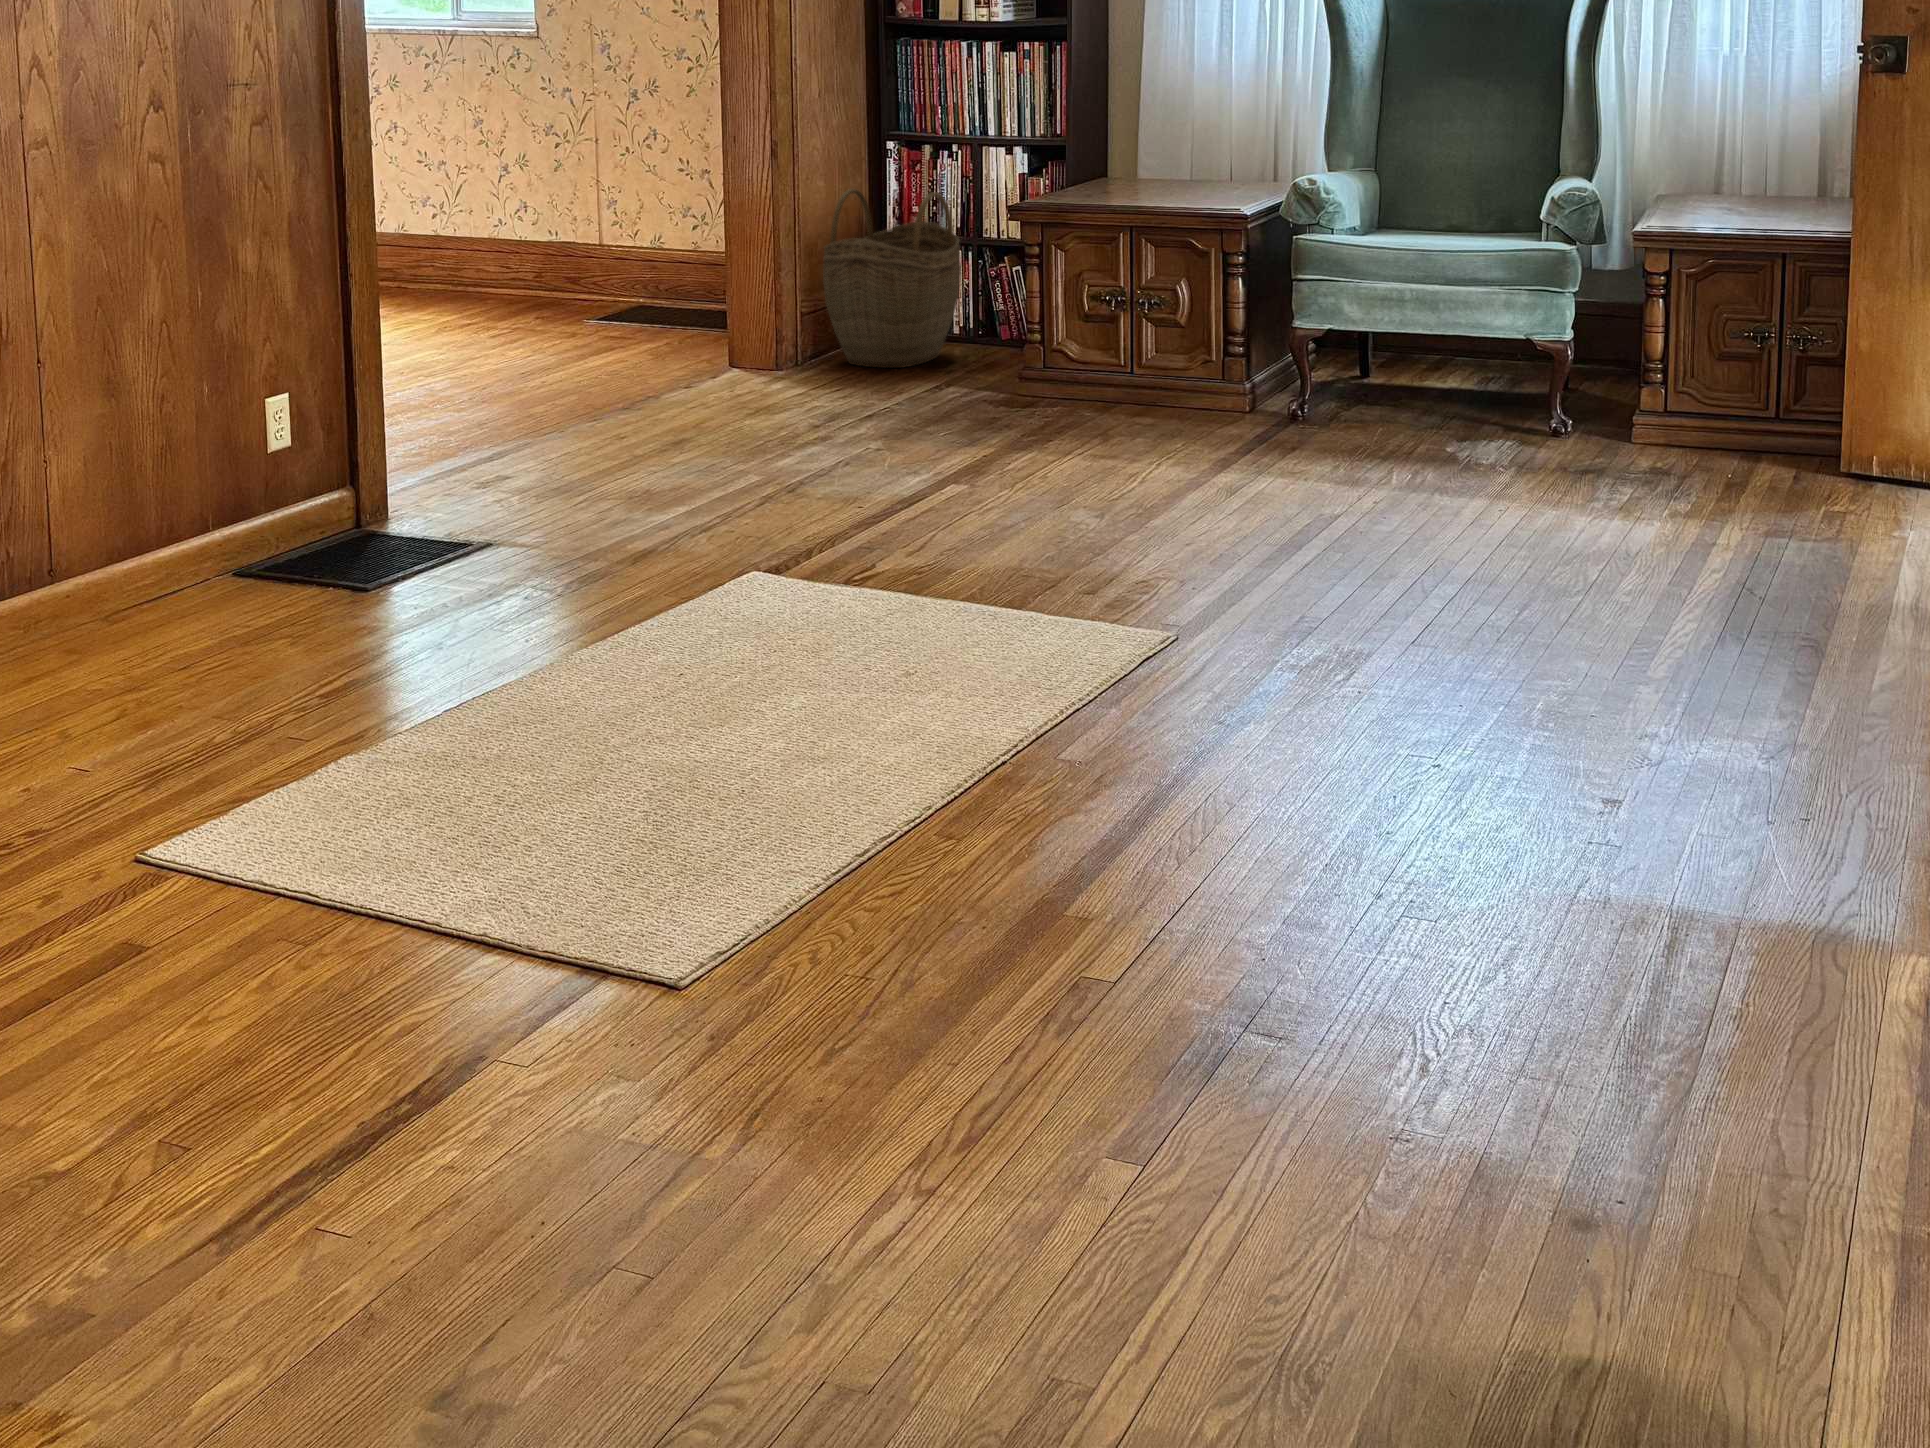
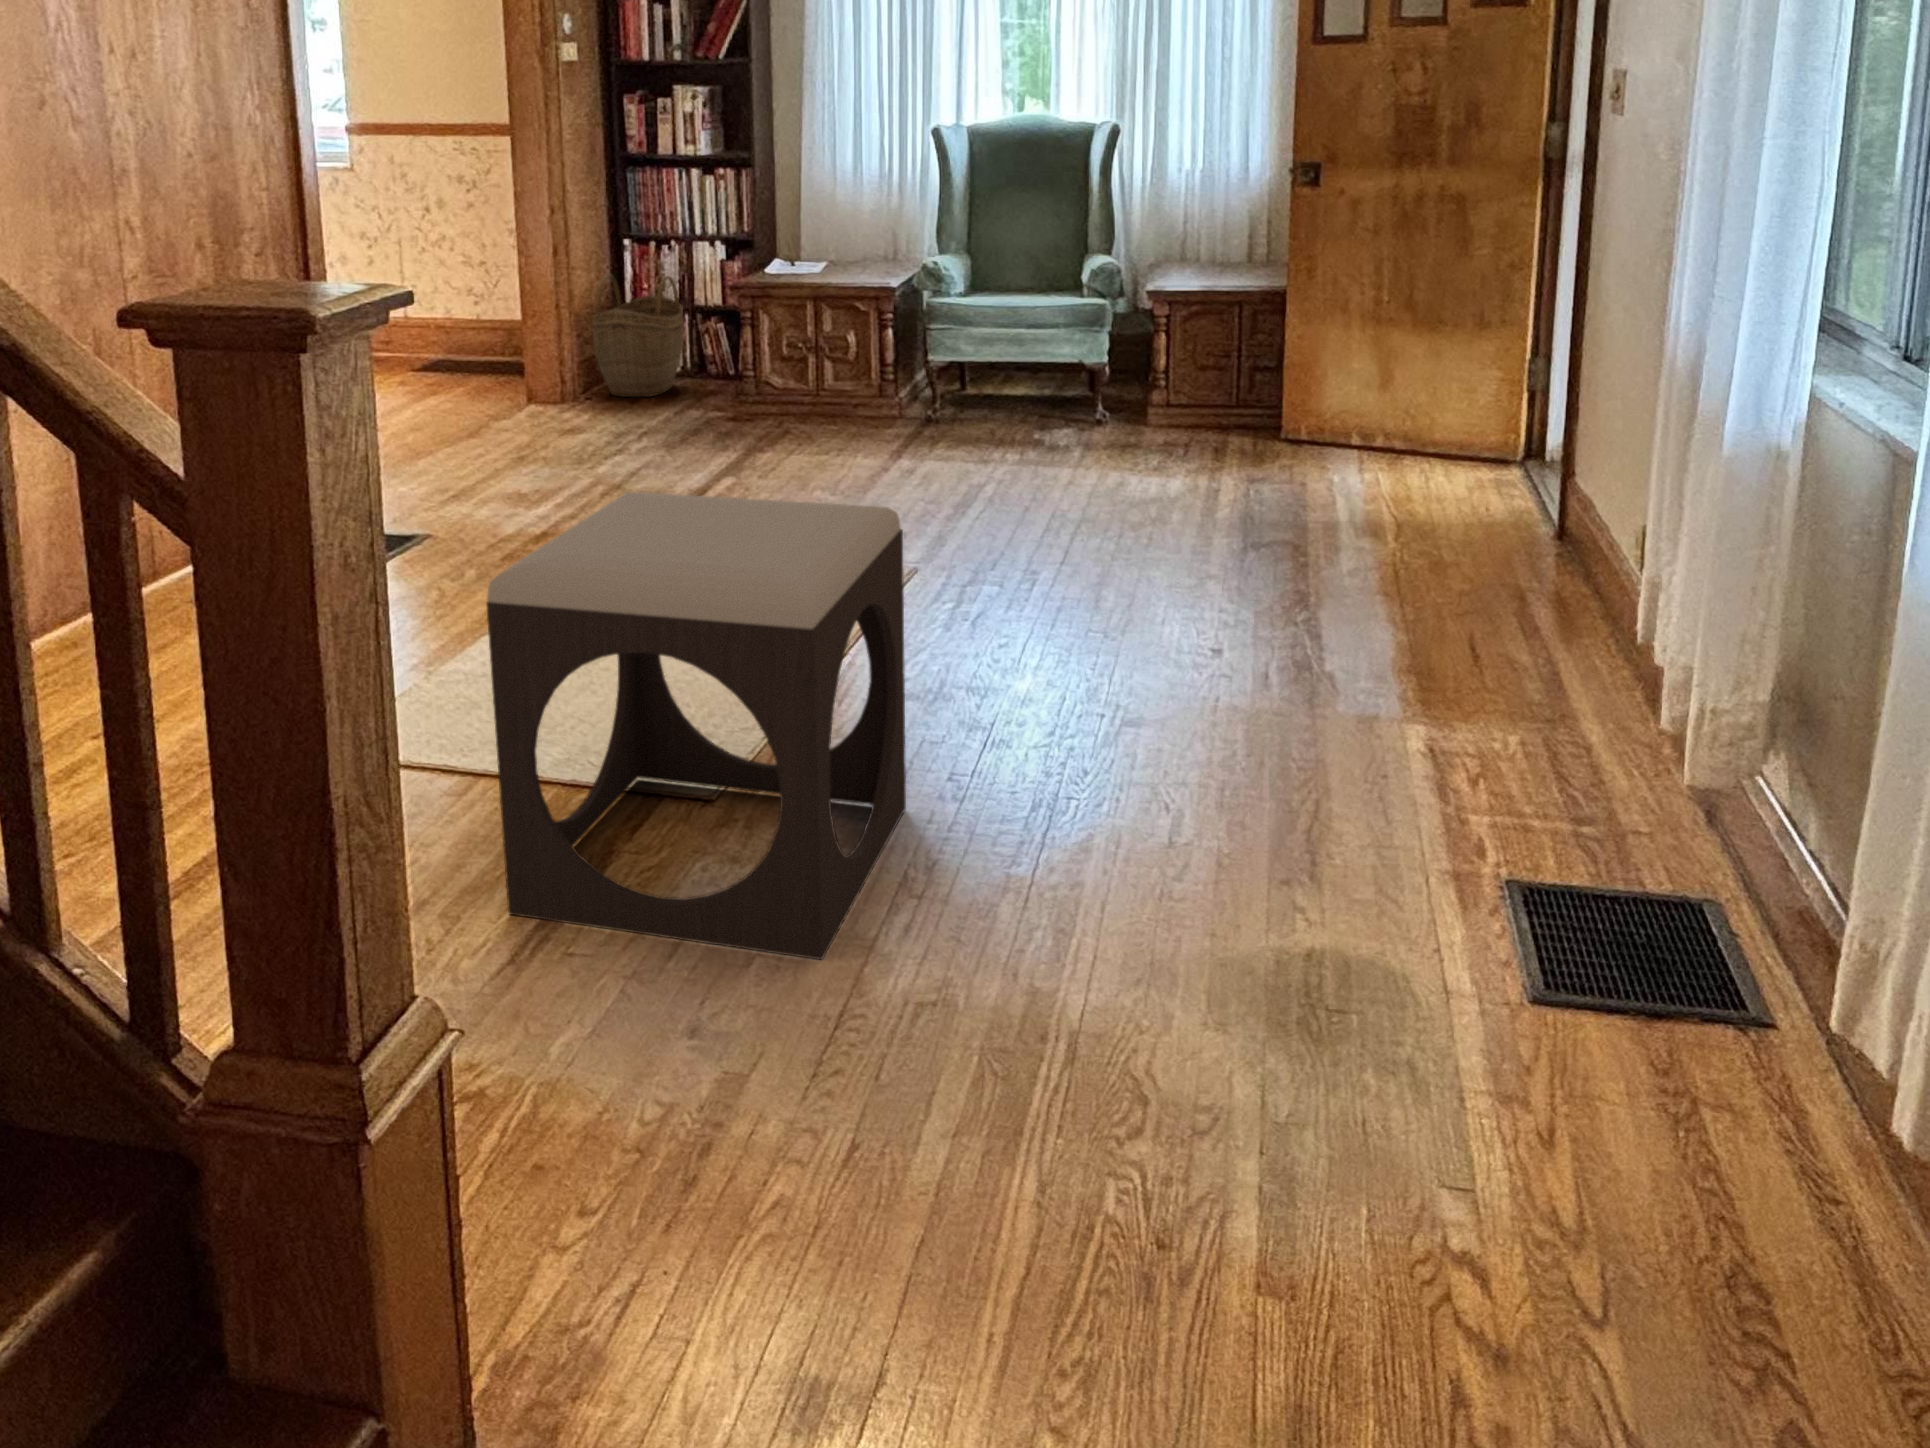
footstool: none [223,469,976,1281] -> present [486,492,906,960]

